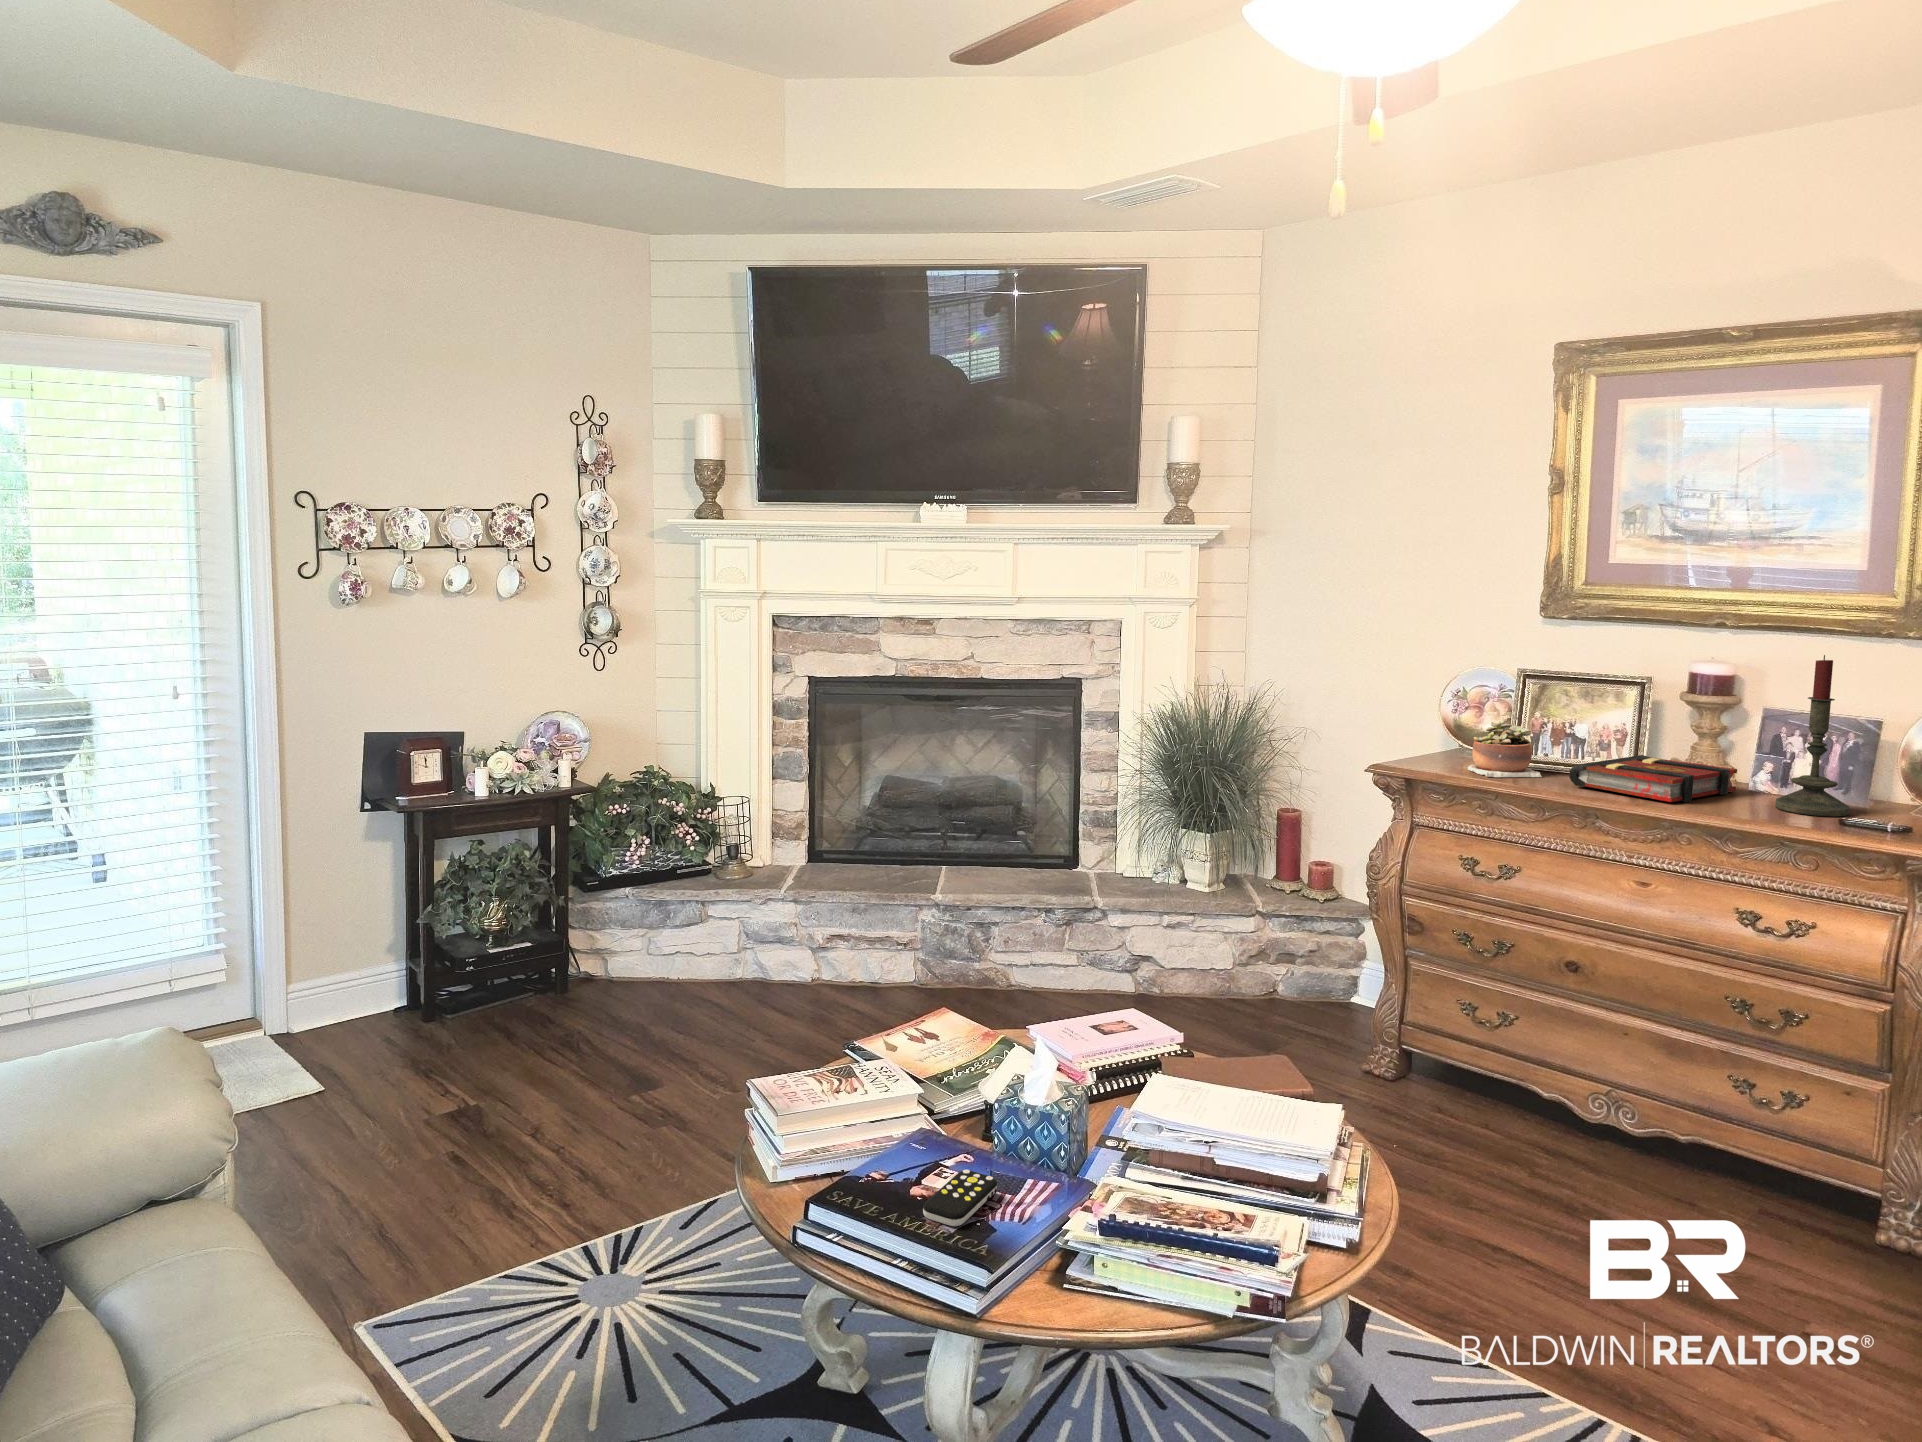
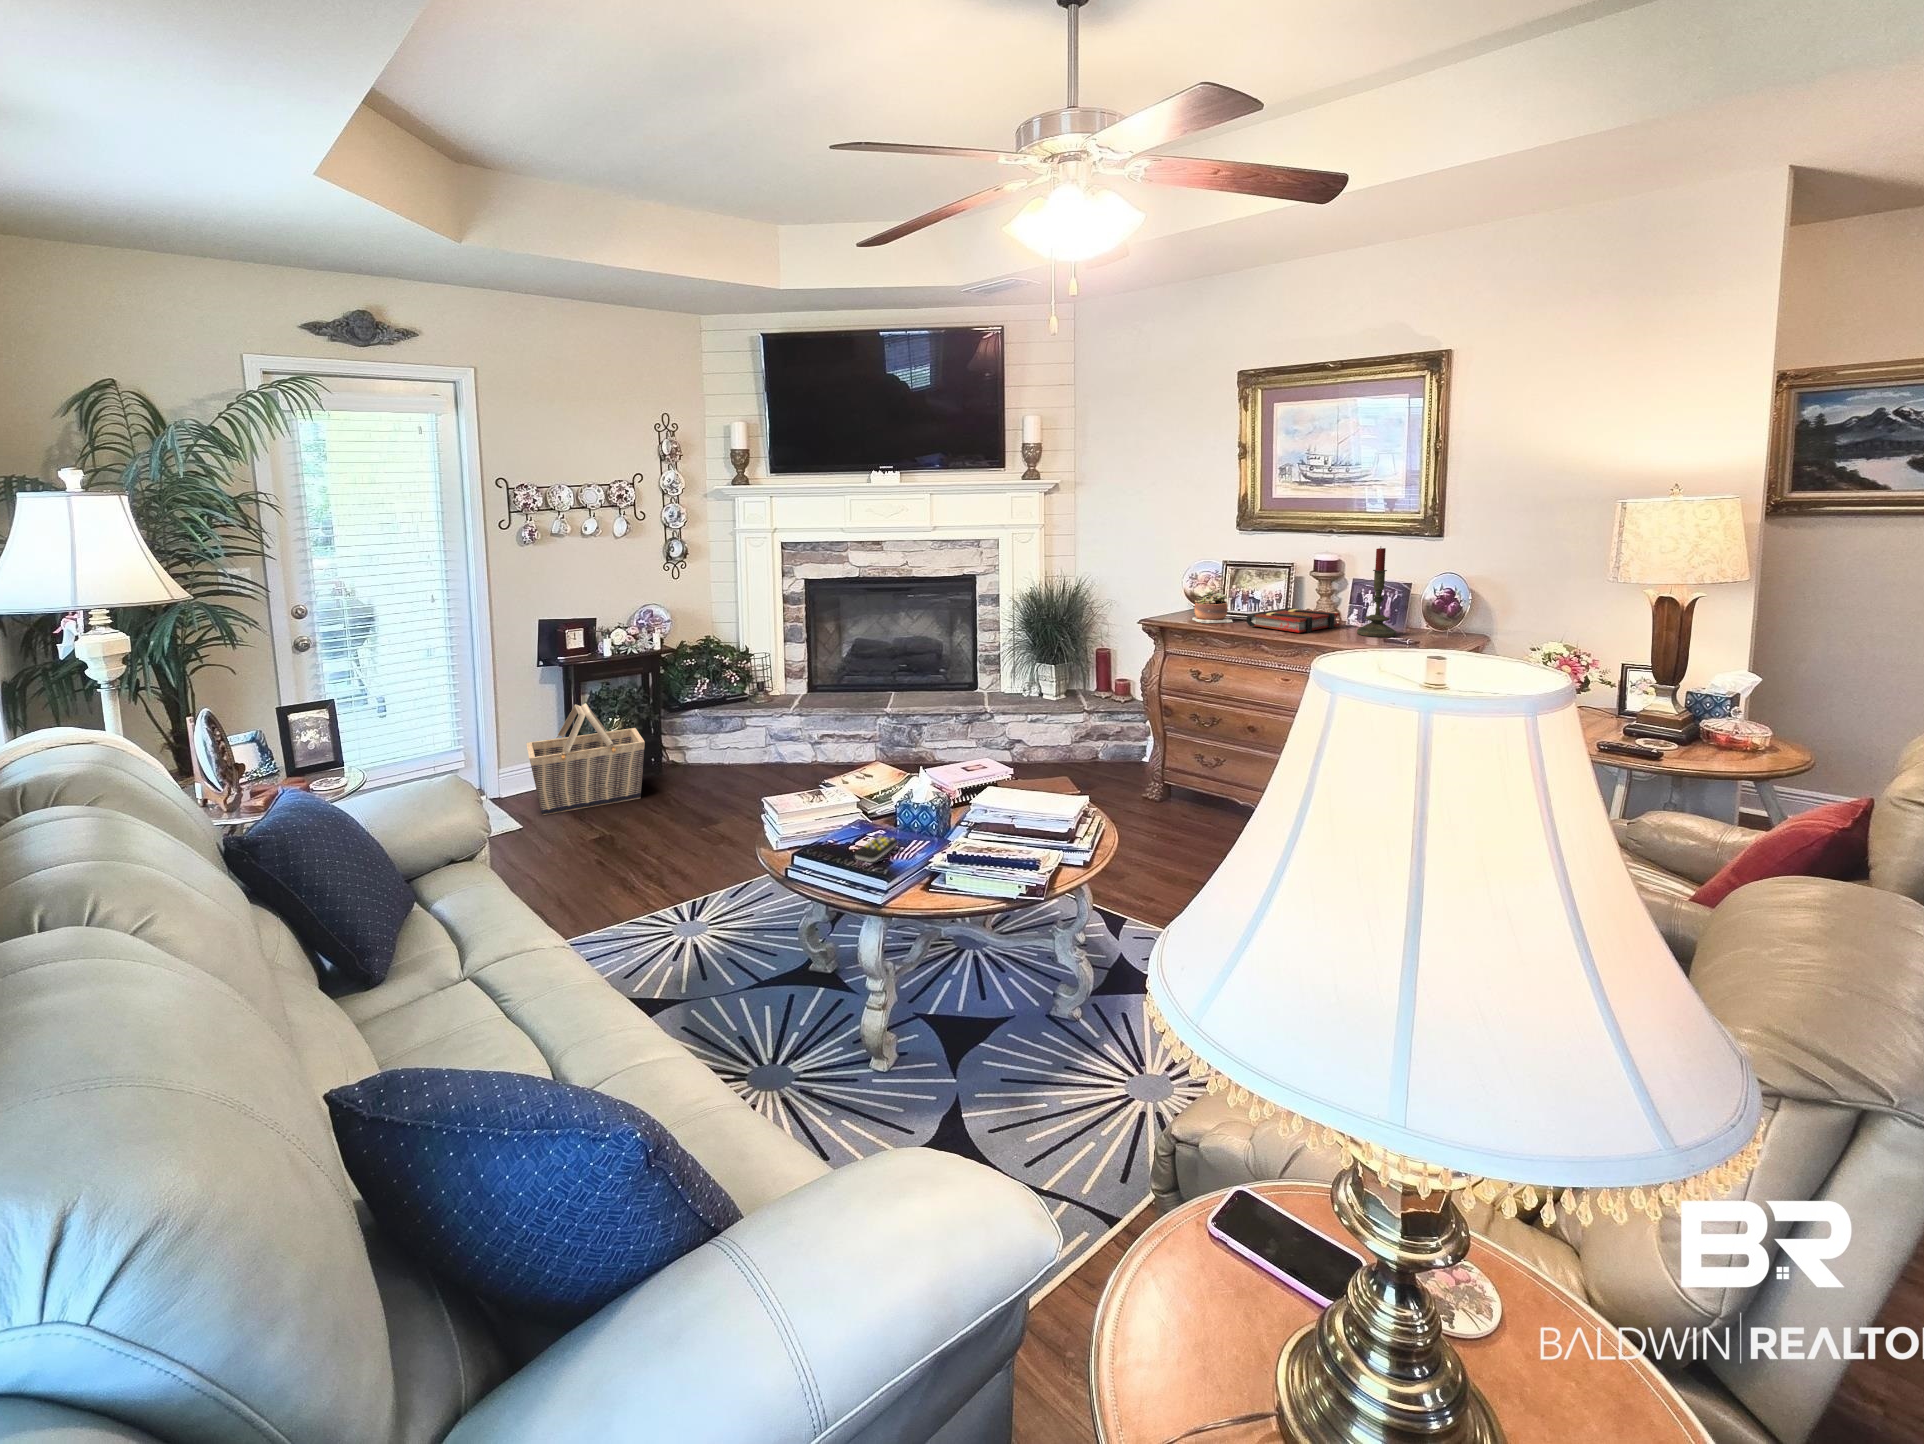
basket: none [343,872,536,1058] -> present [526,703,645,815]

